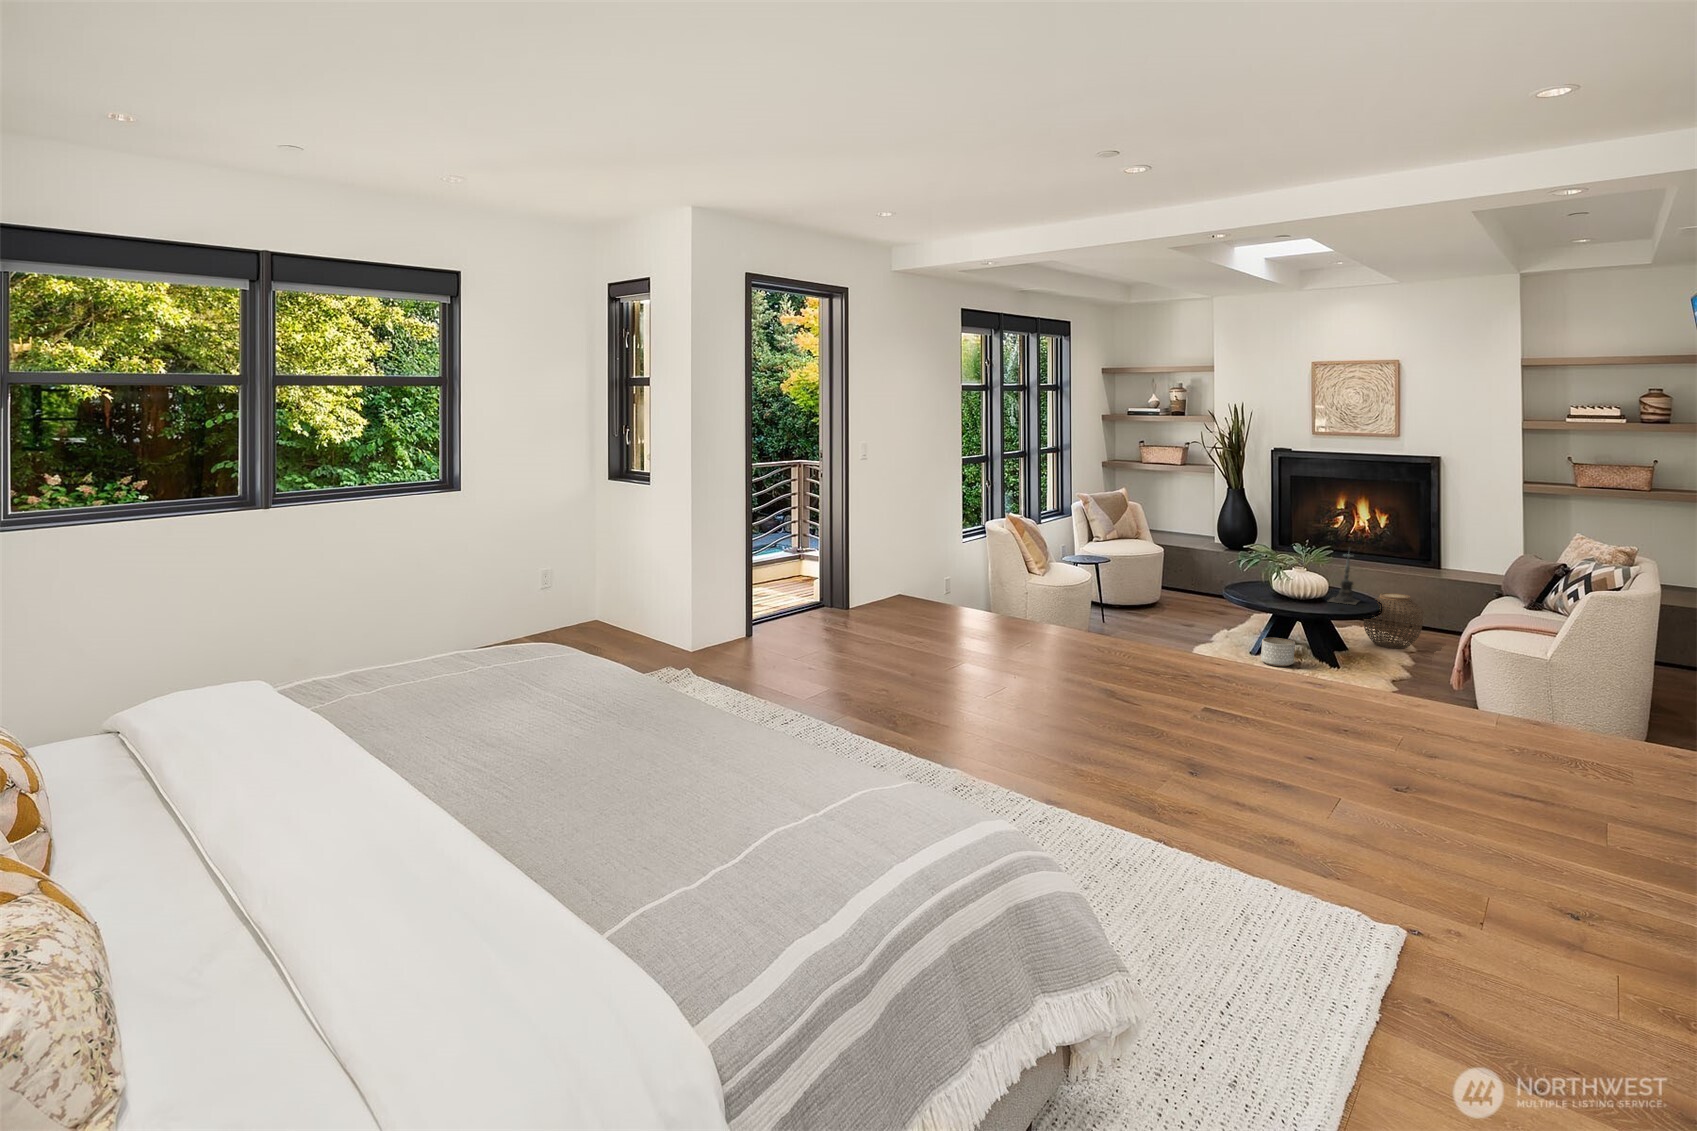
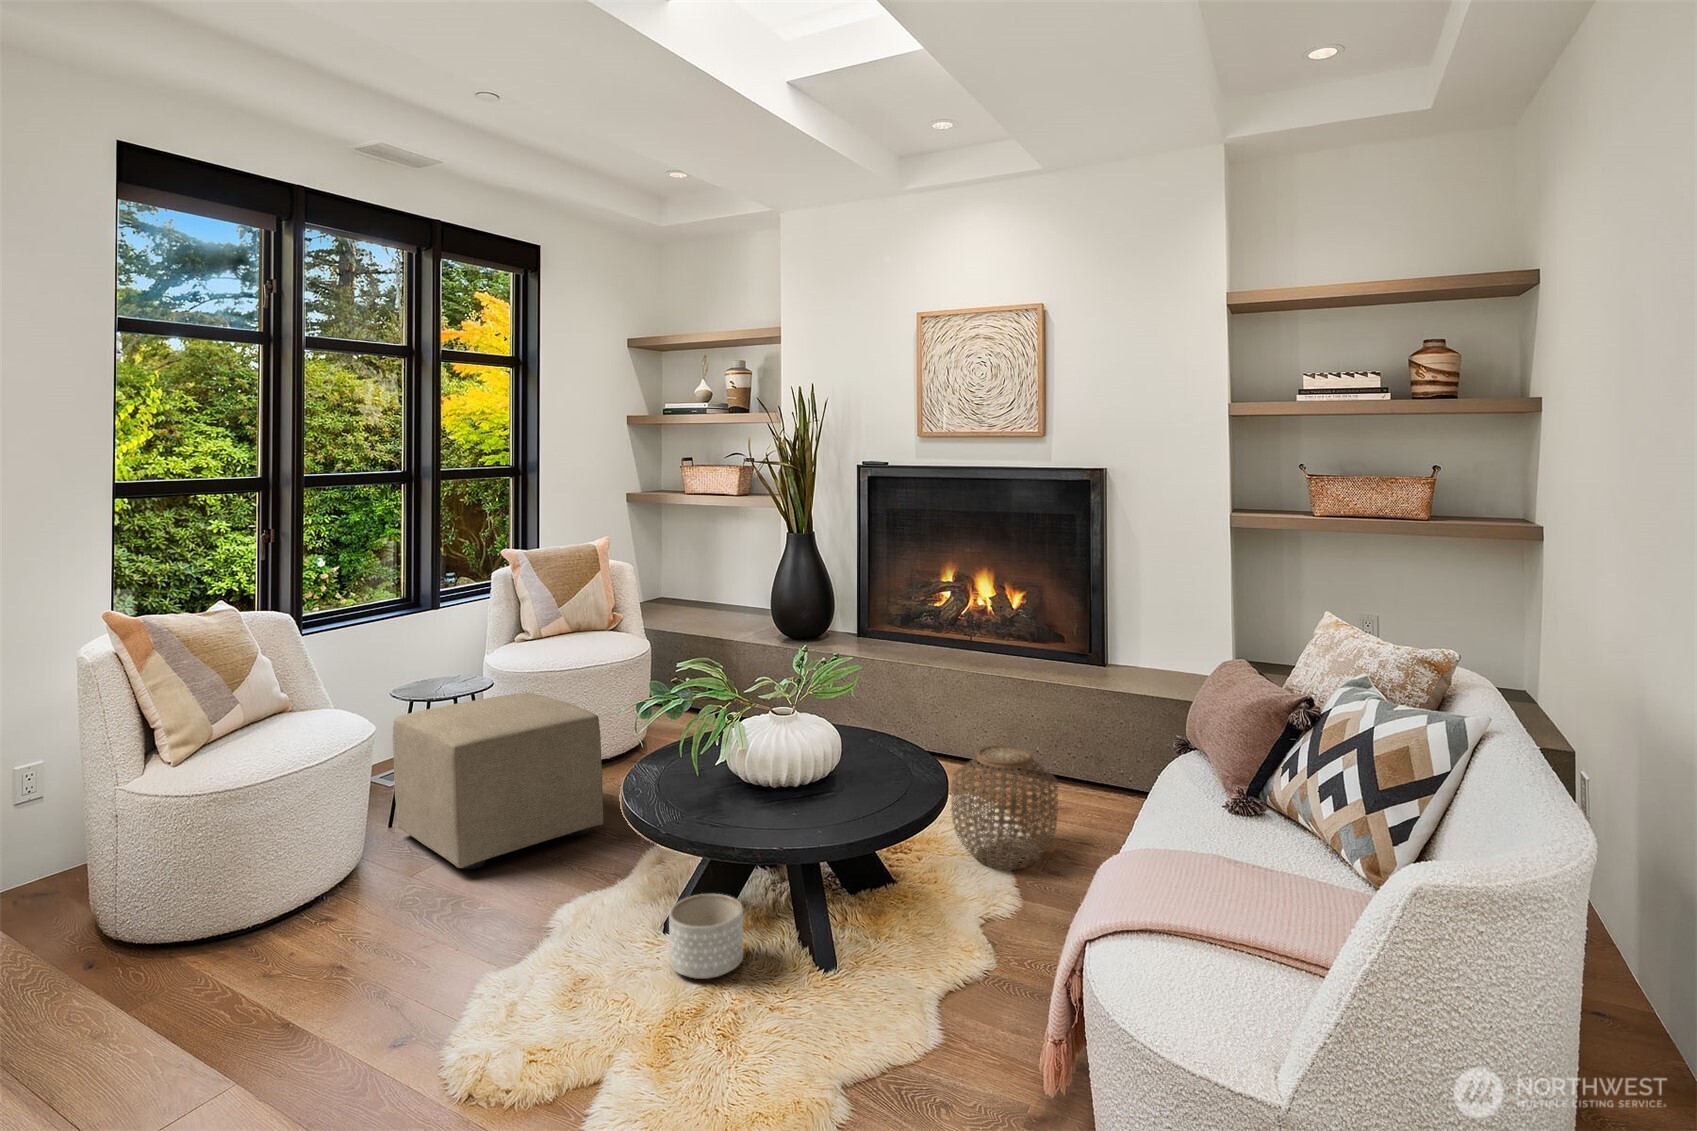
candle holder: present [1329,554,1359,604] -> none [834,666,913,802]
ottoman: none [1078,564,1179,635] -> present [393,693,603,869]

